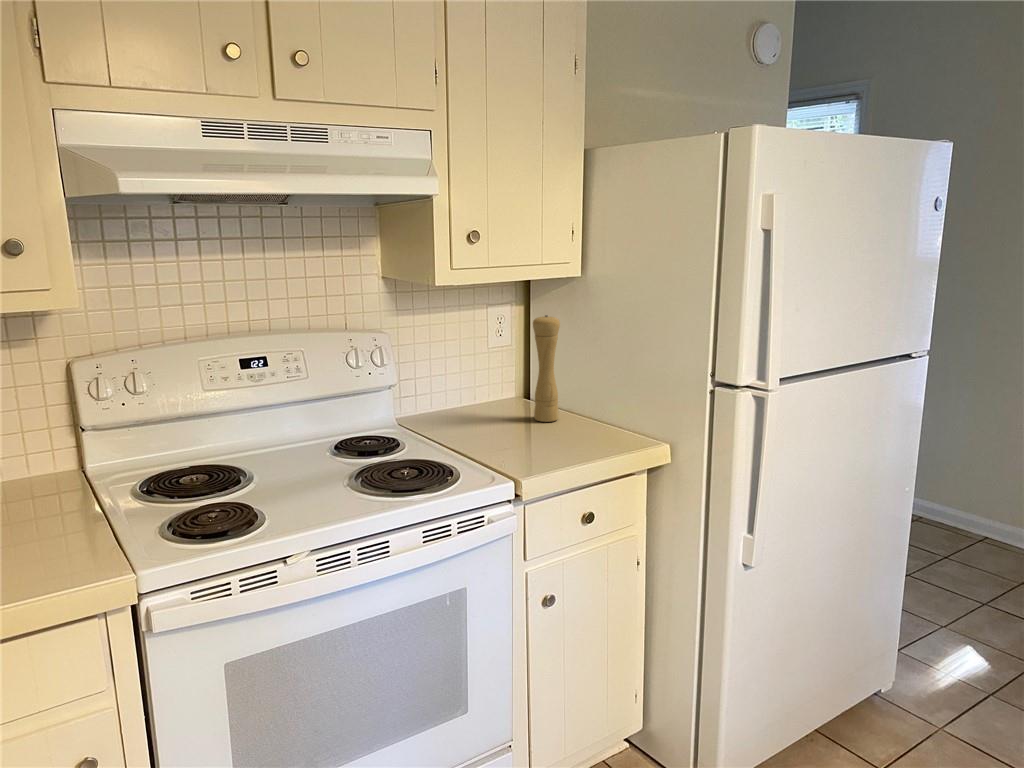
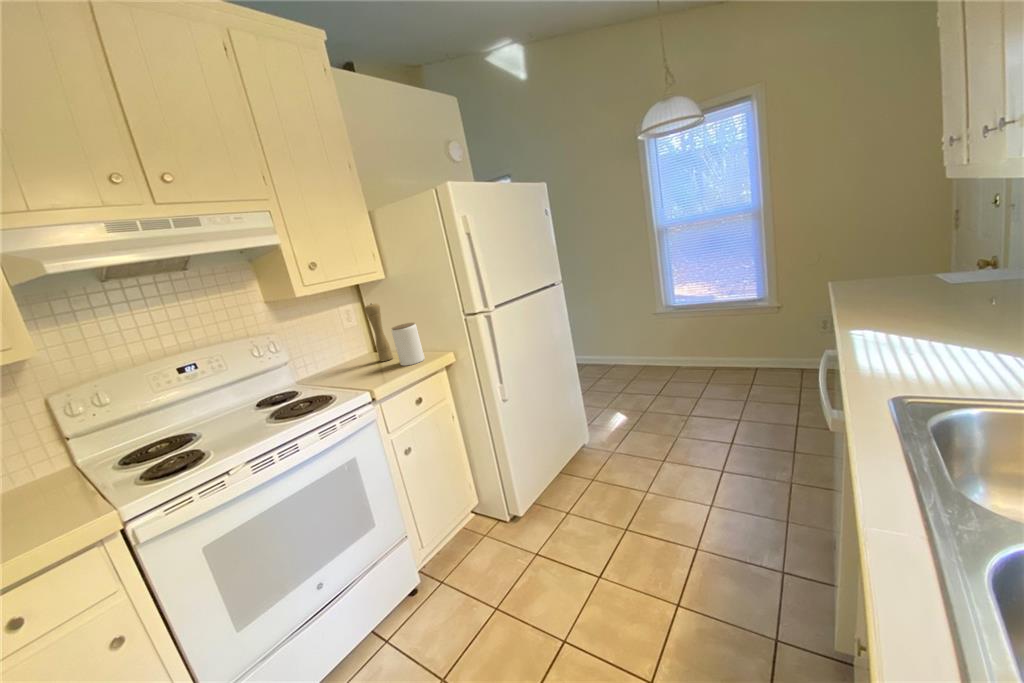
jar: none [572,367,618,445] -> present [392,323,425,366]

